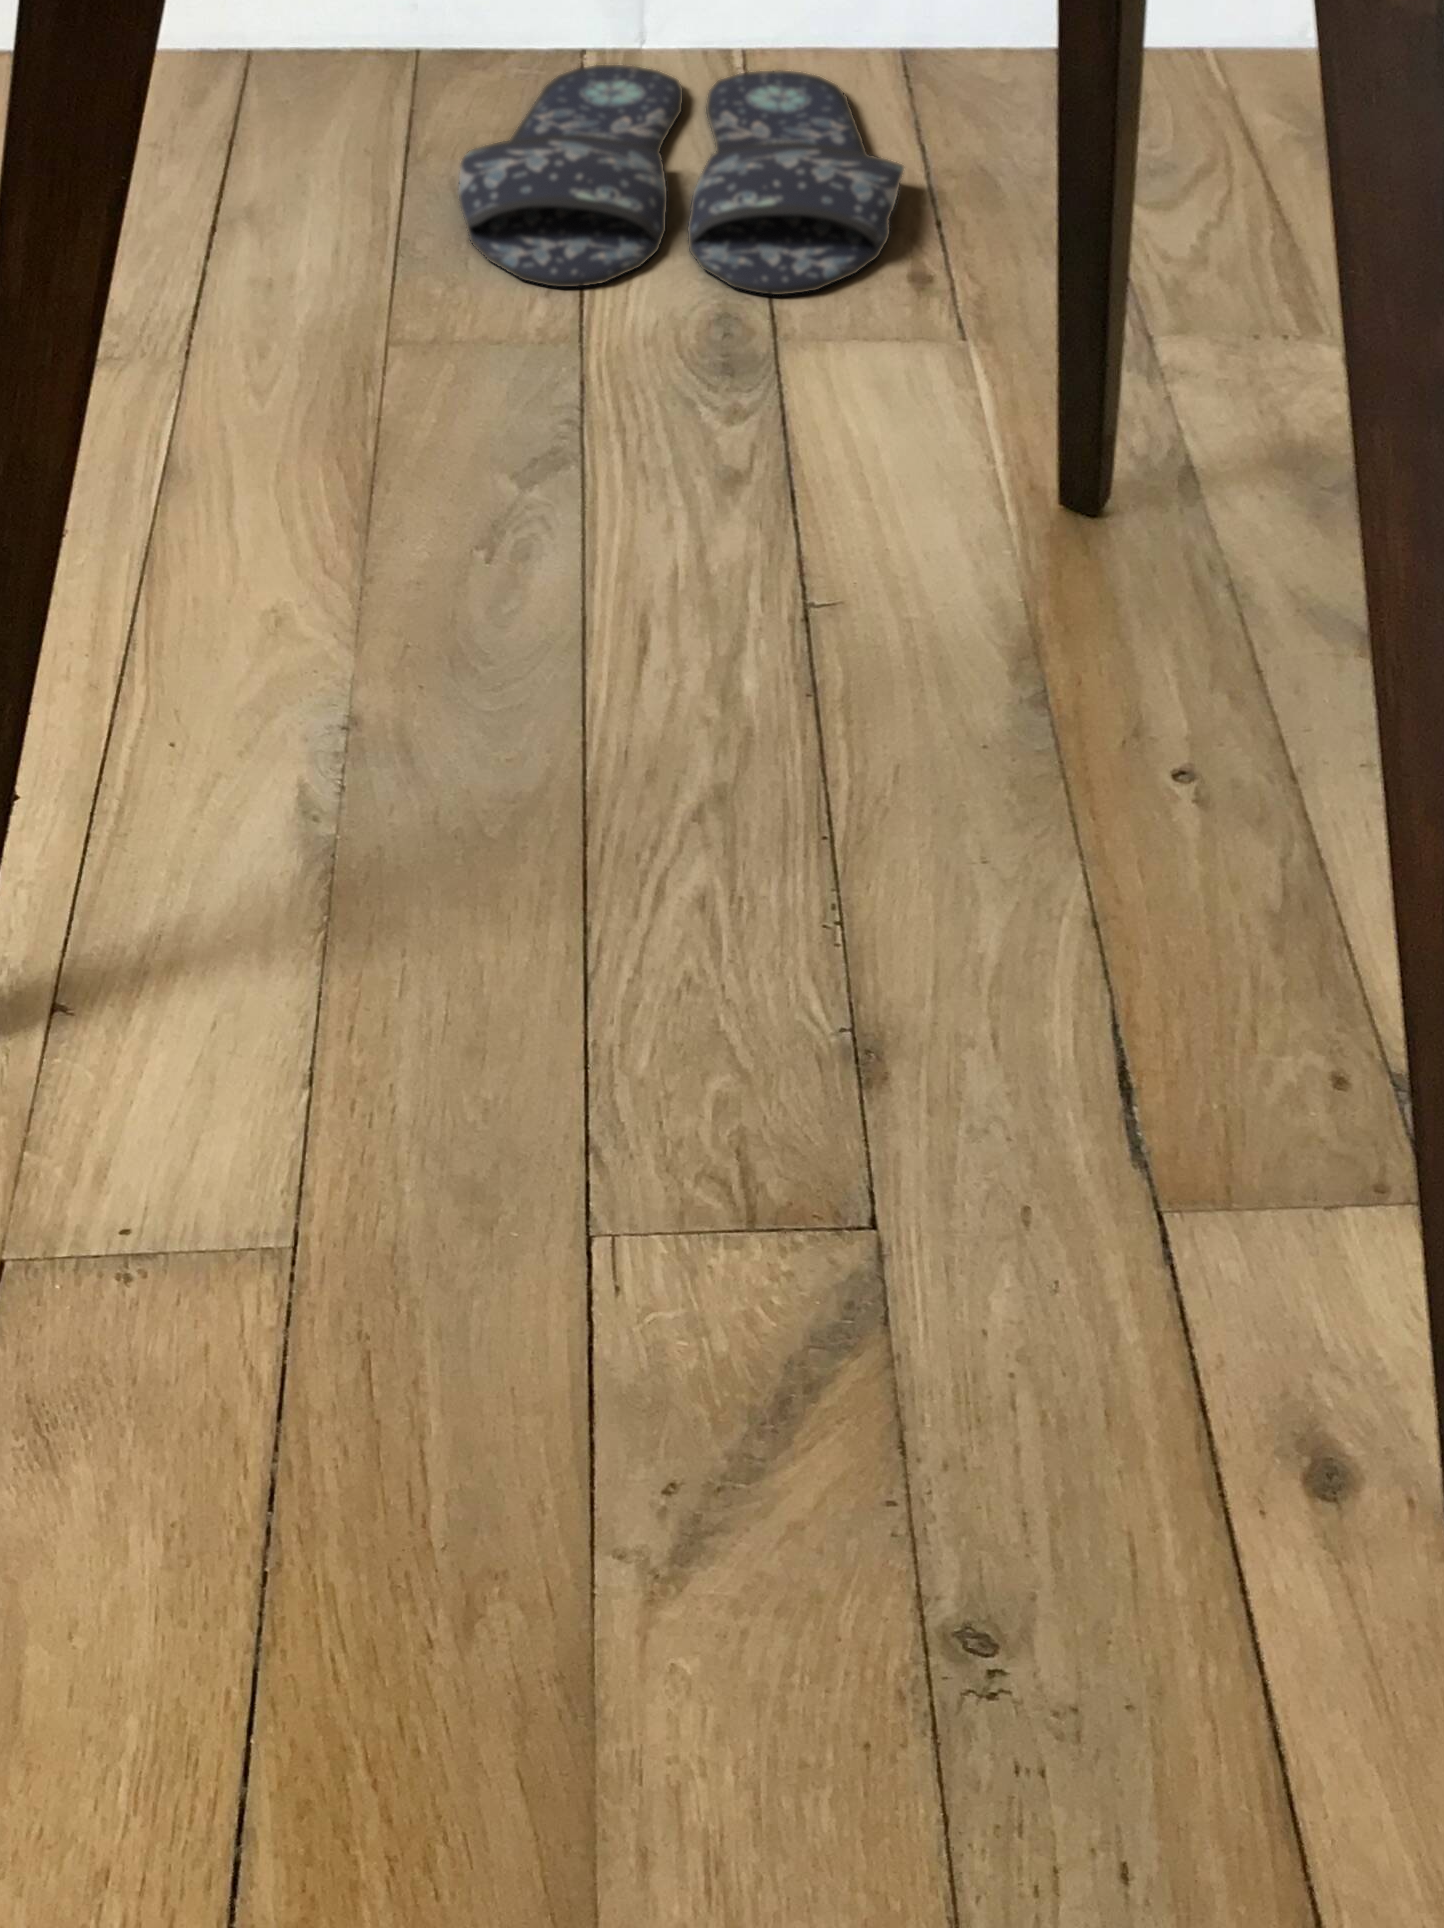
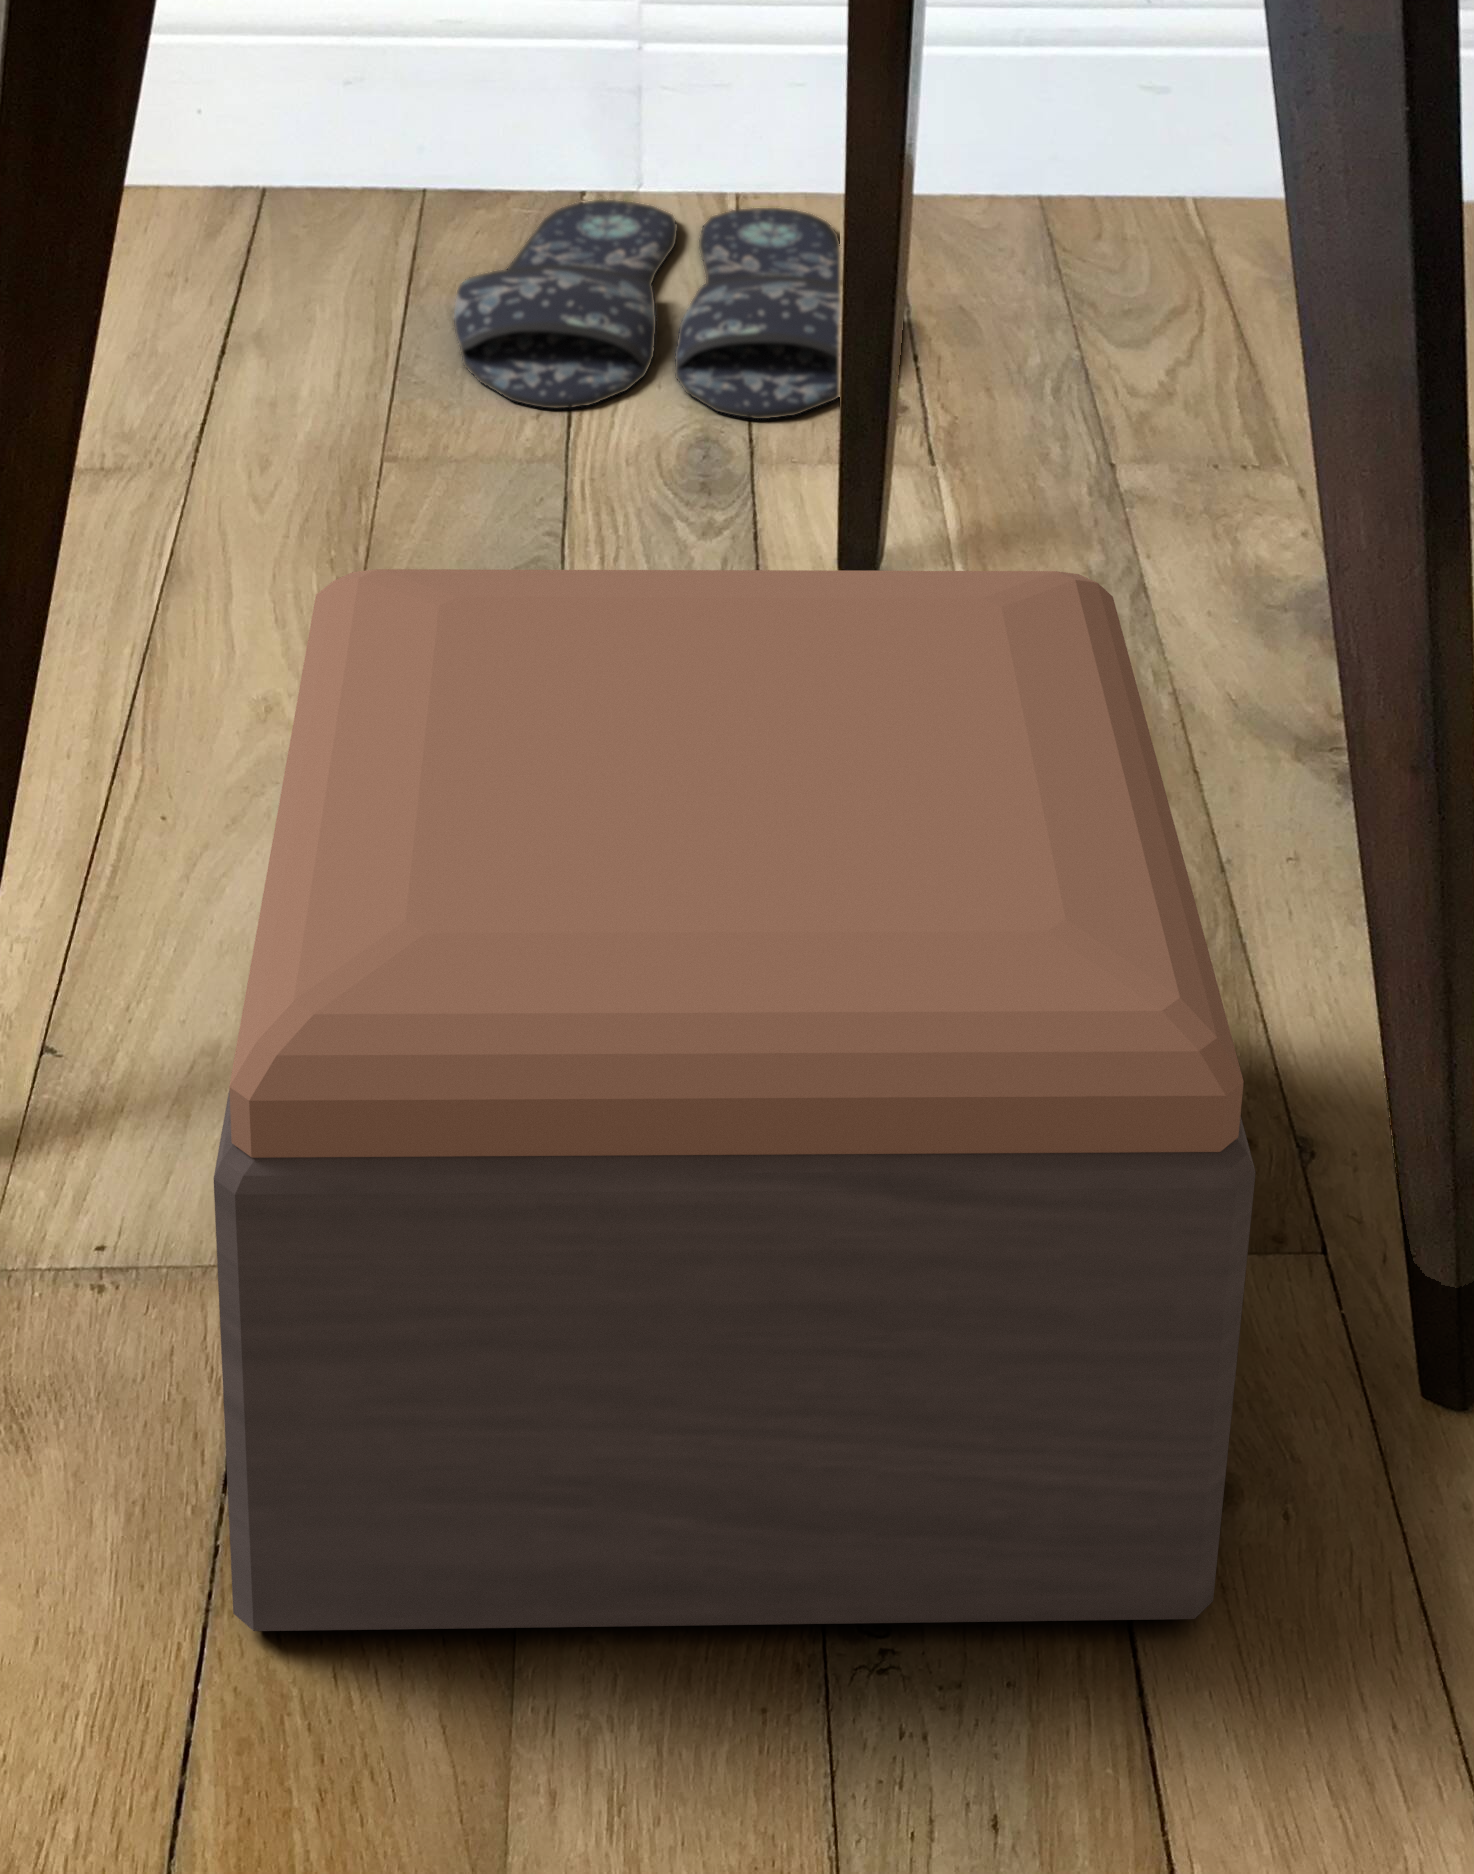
footstool: none [261,487,1401,1678] -> present [214,569,1256,1631]

